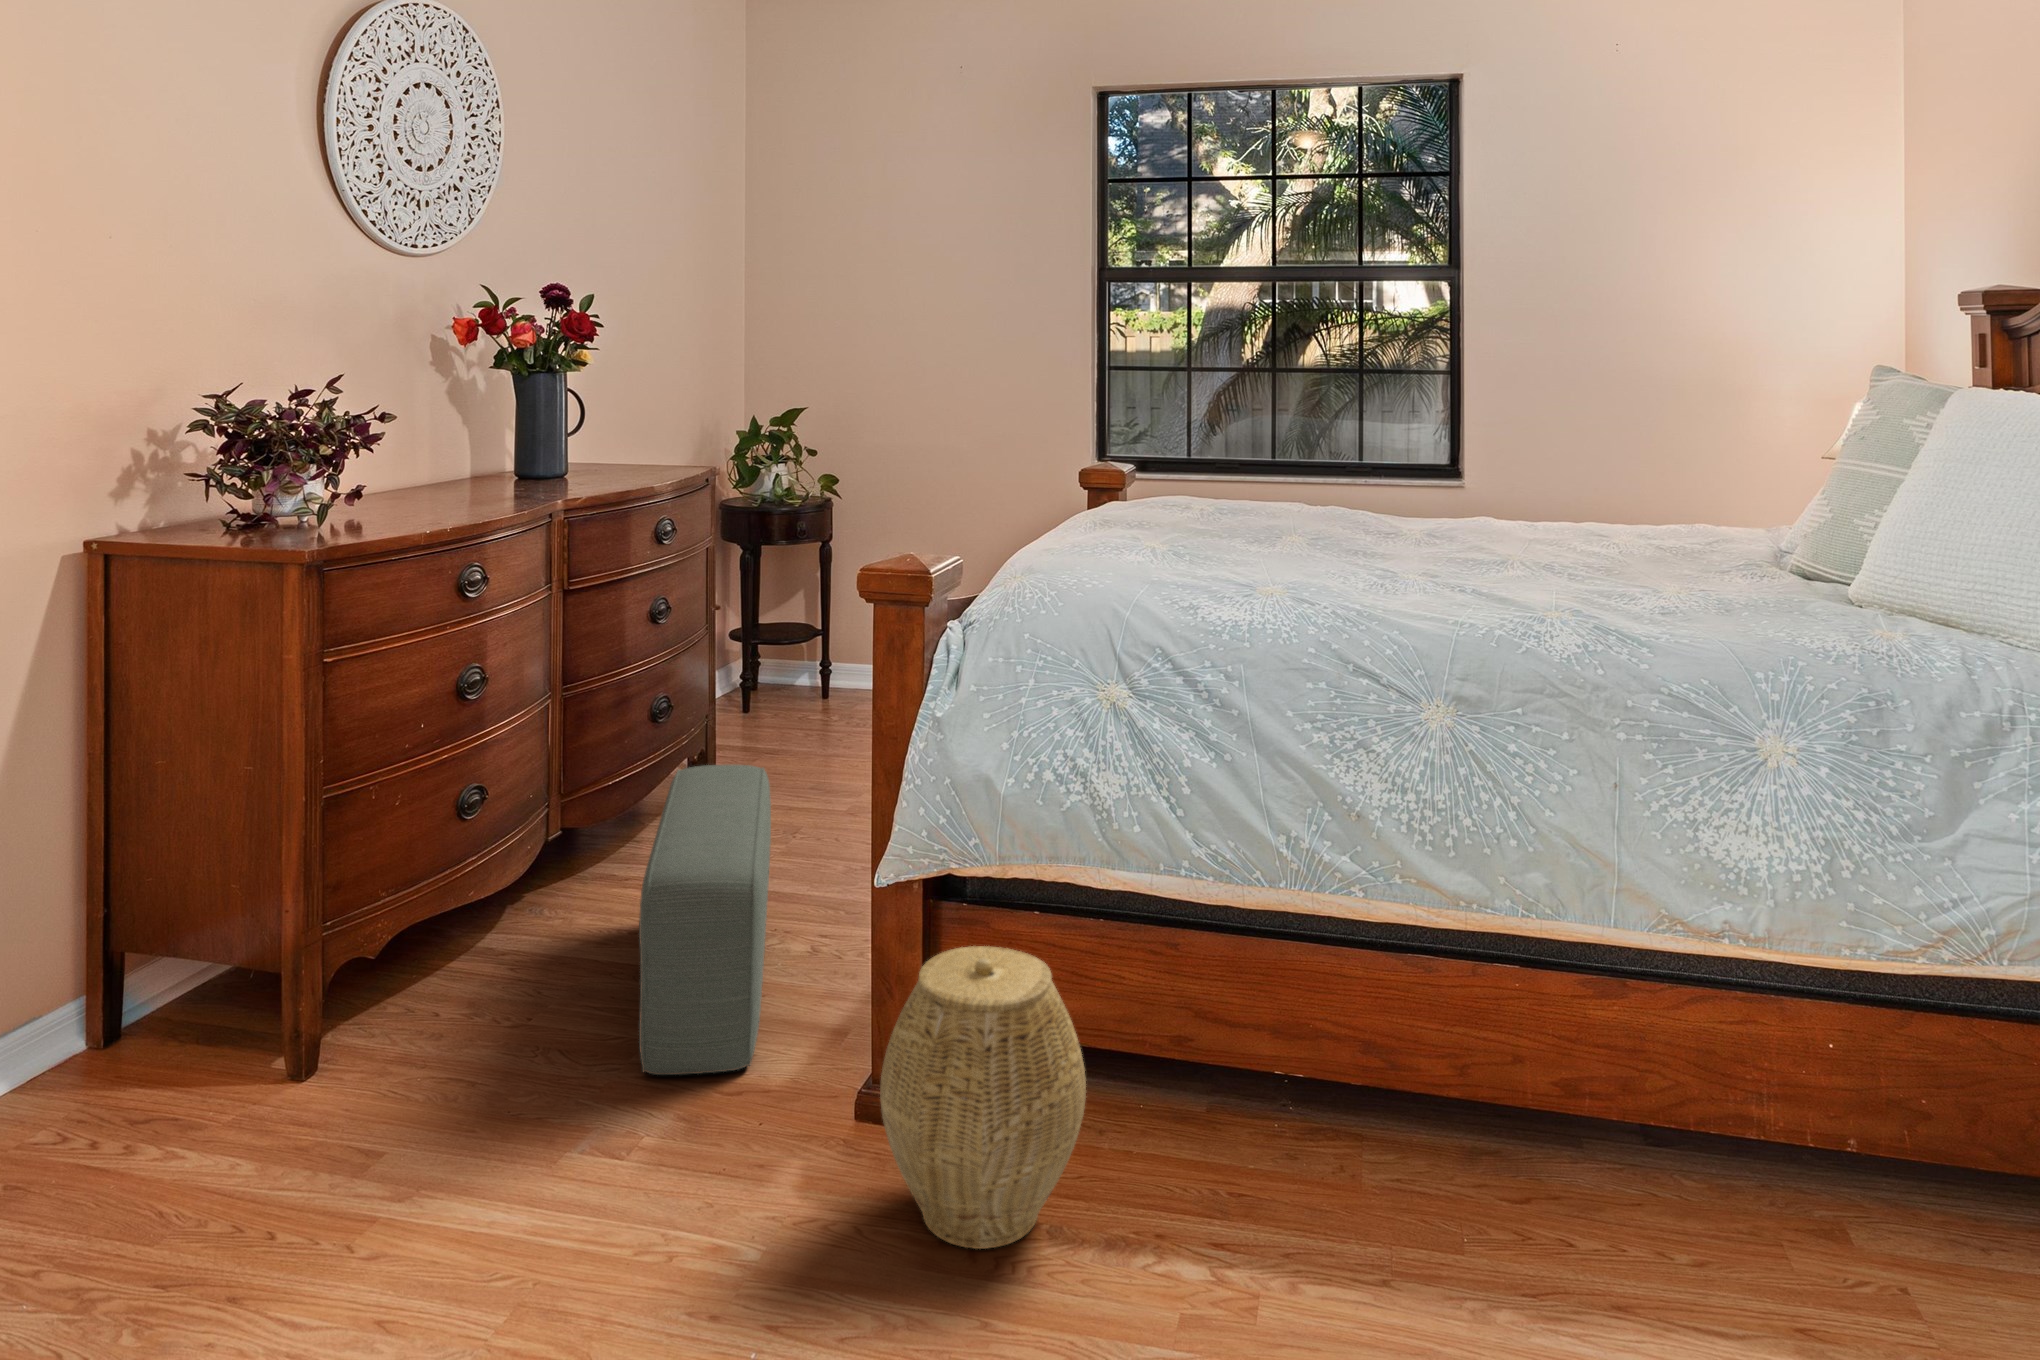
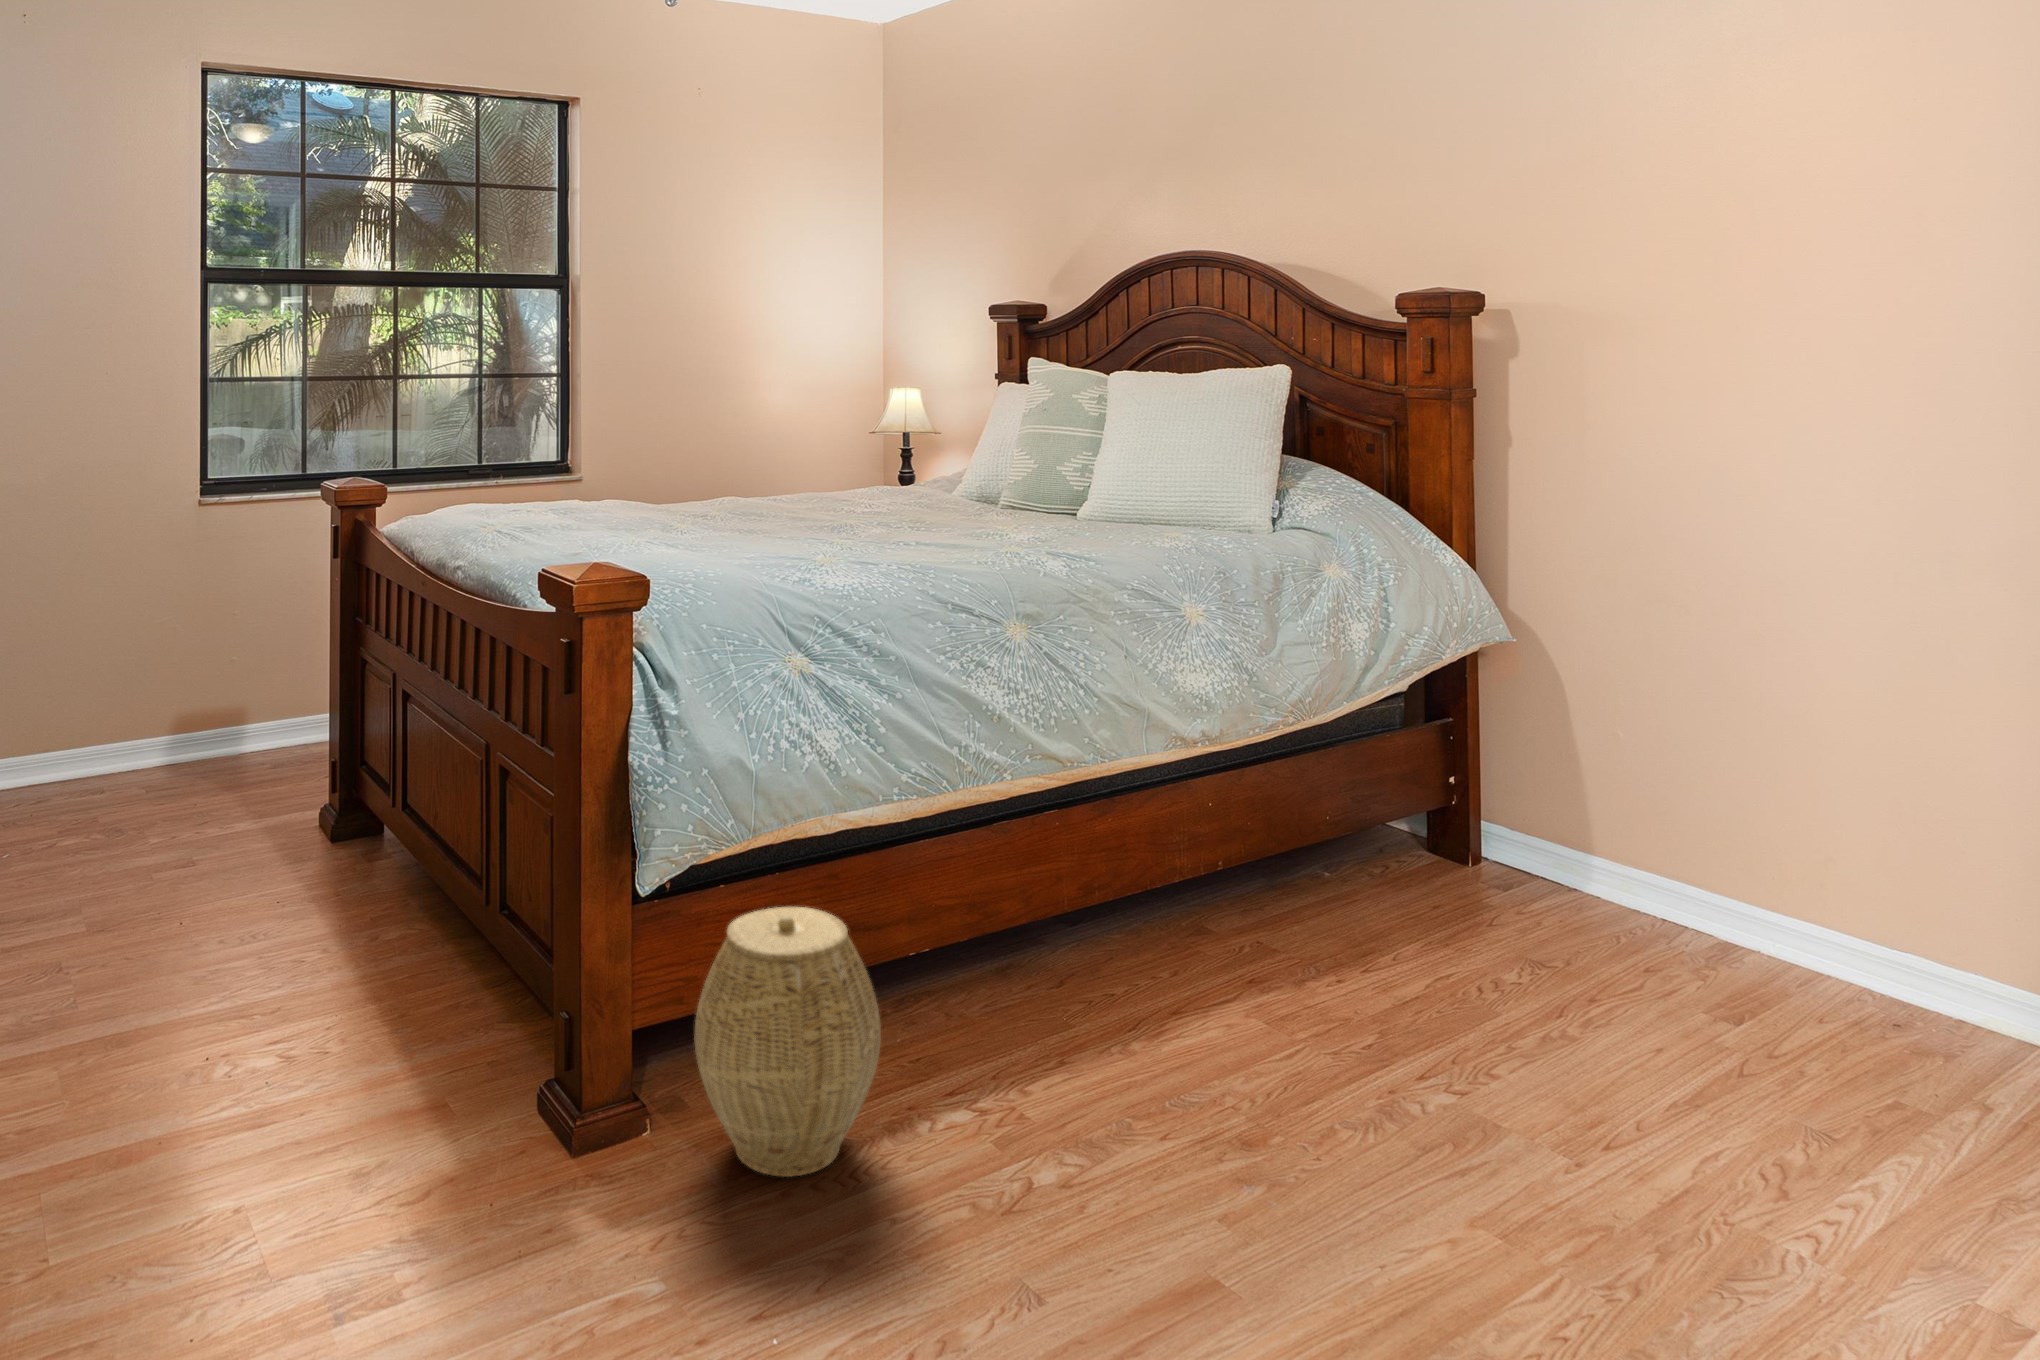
pouf: present [639,765,771,1075] -> none [106,862,440,1206]

